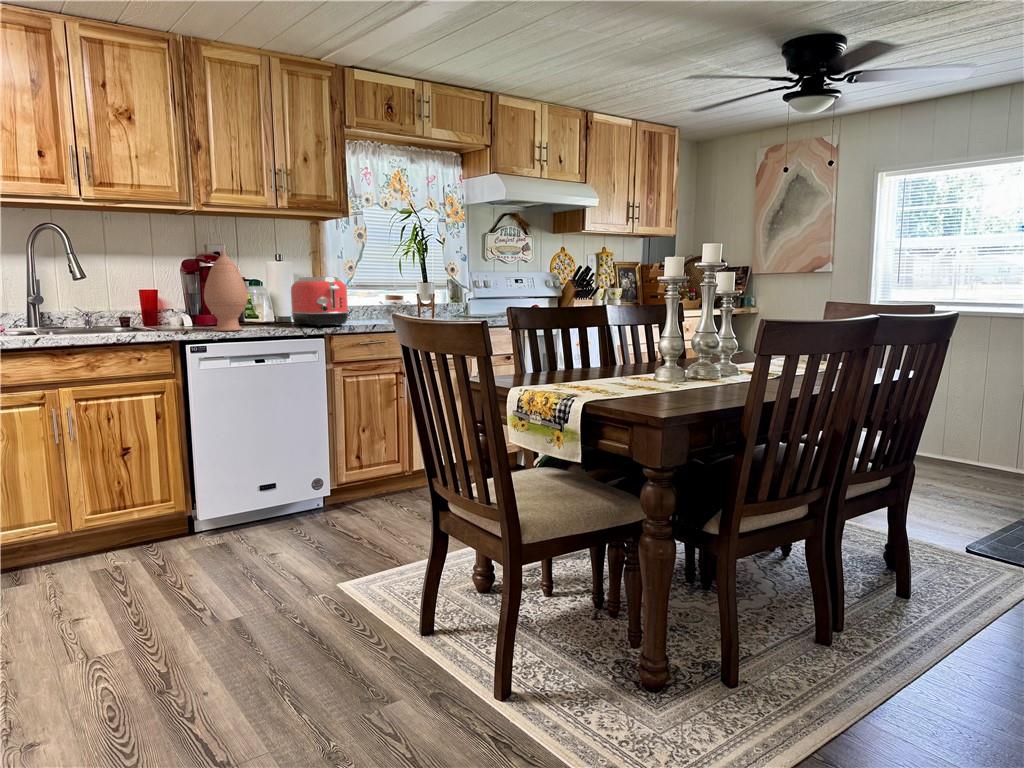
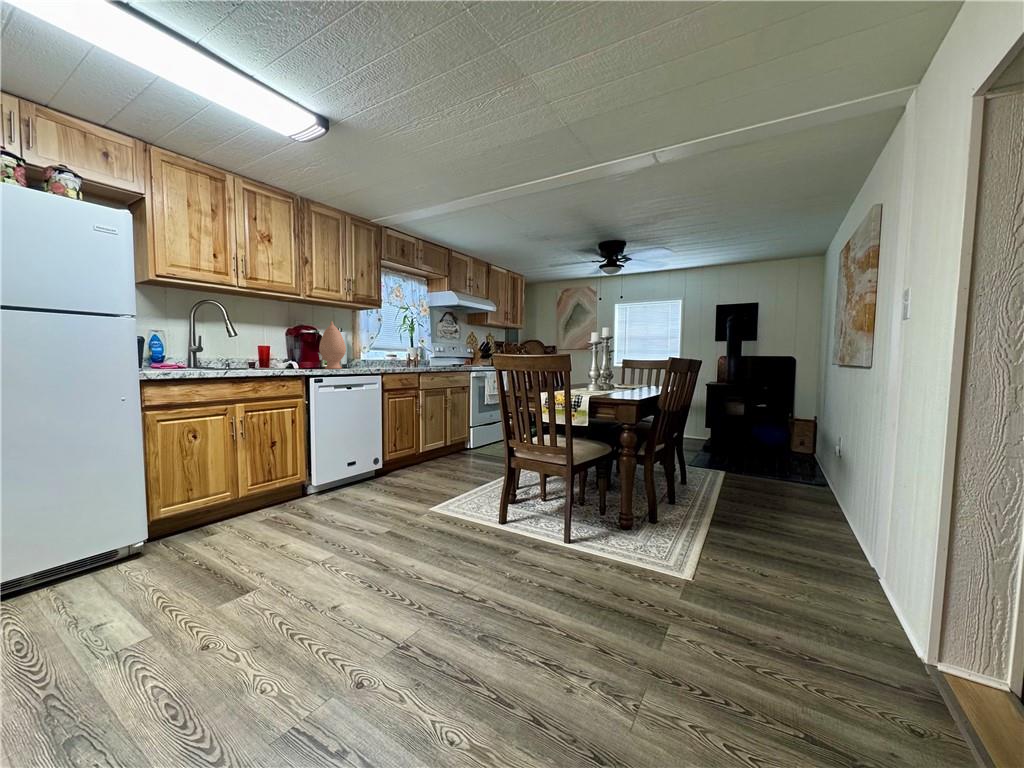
toaster: present [291,277,348,326] -> none [359,340,396,368]

